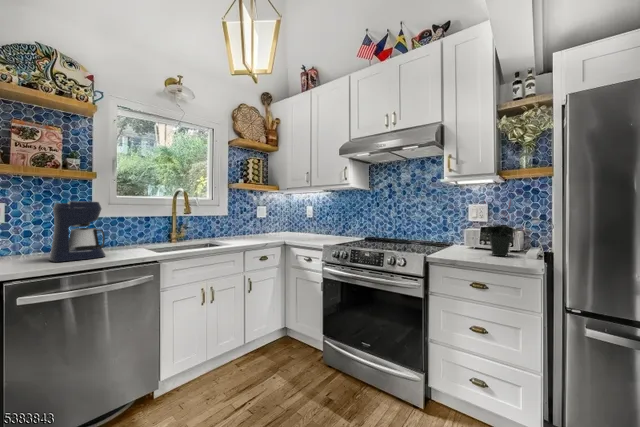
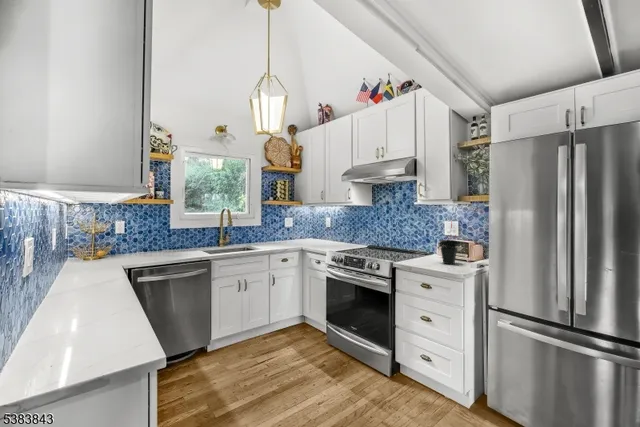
coffee maker: present [49,201,105,262] -> none [149,220,179,258]

